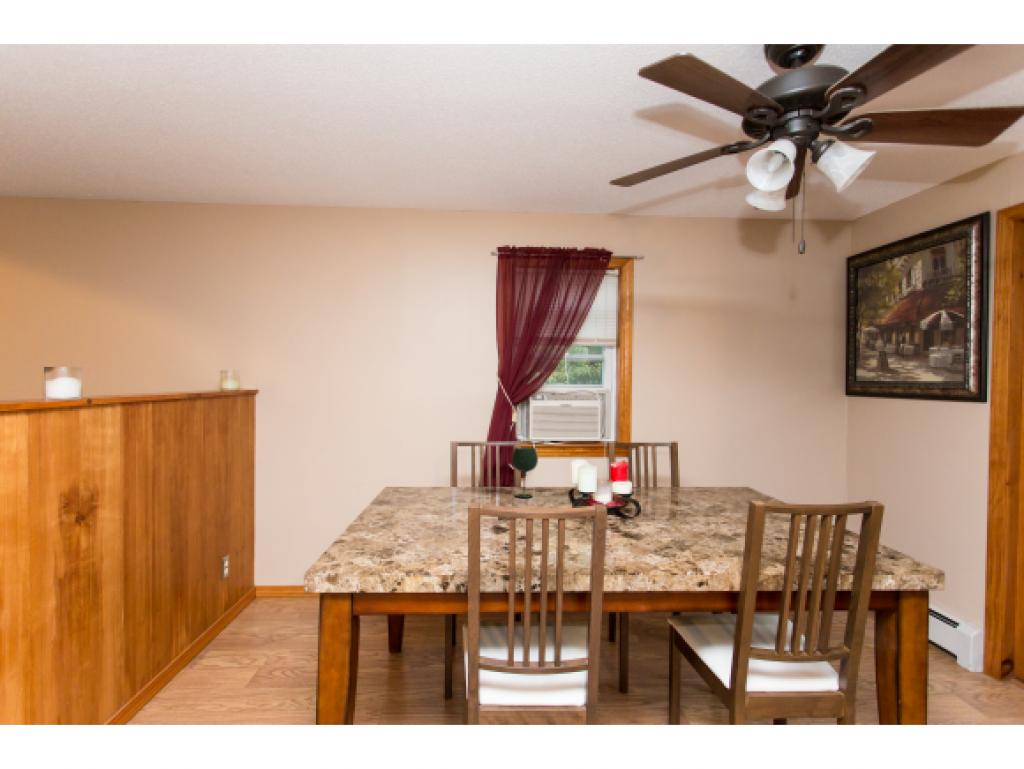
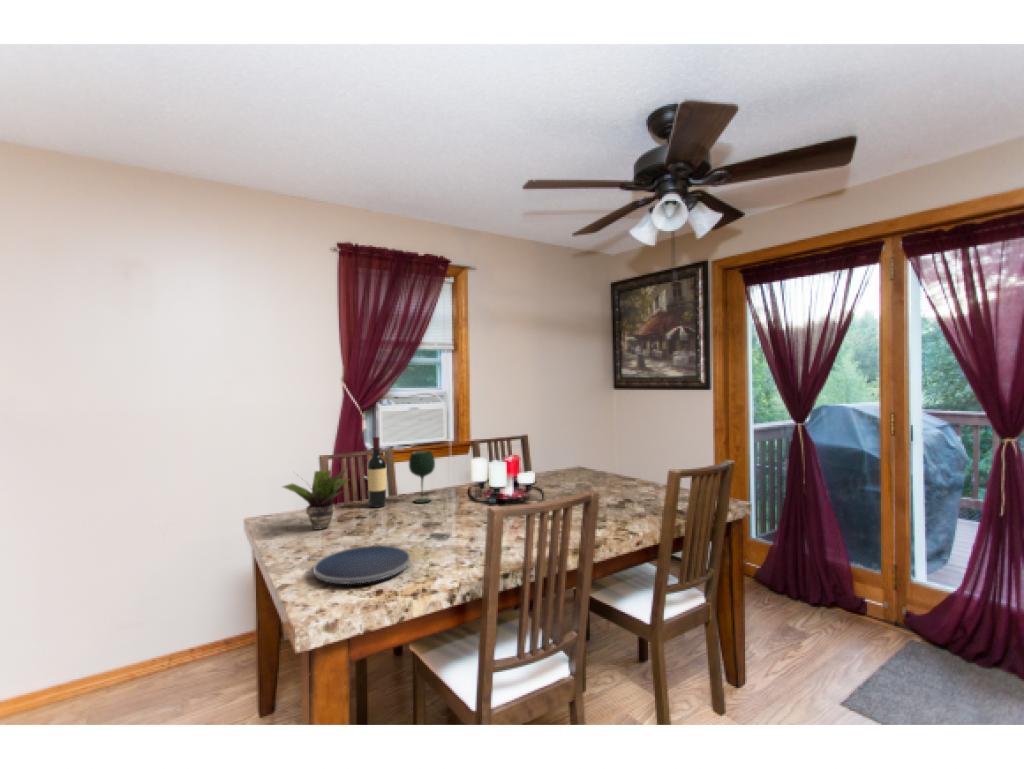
wine bottle: none [474,429,492,495] -> present [367,437,386,507]
potted plant: none [392,450,449,505] -> present [283,470,349,530]
plate: none [357,523,441,552] -> present [313,546,410,584]

